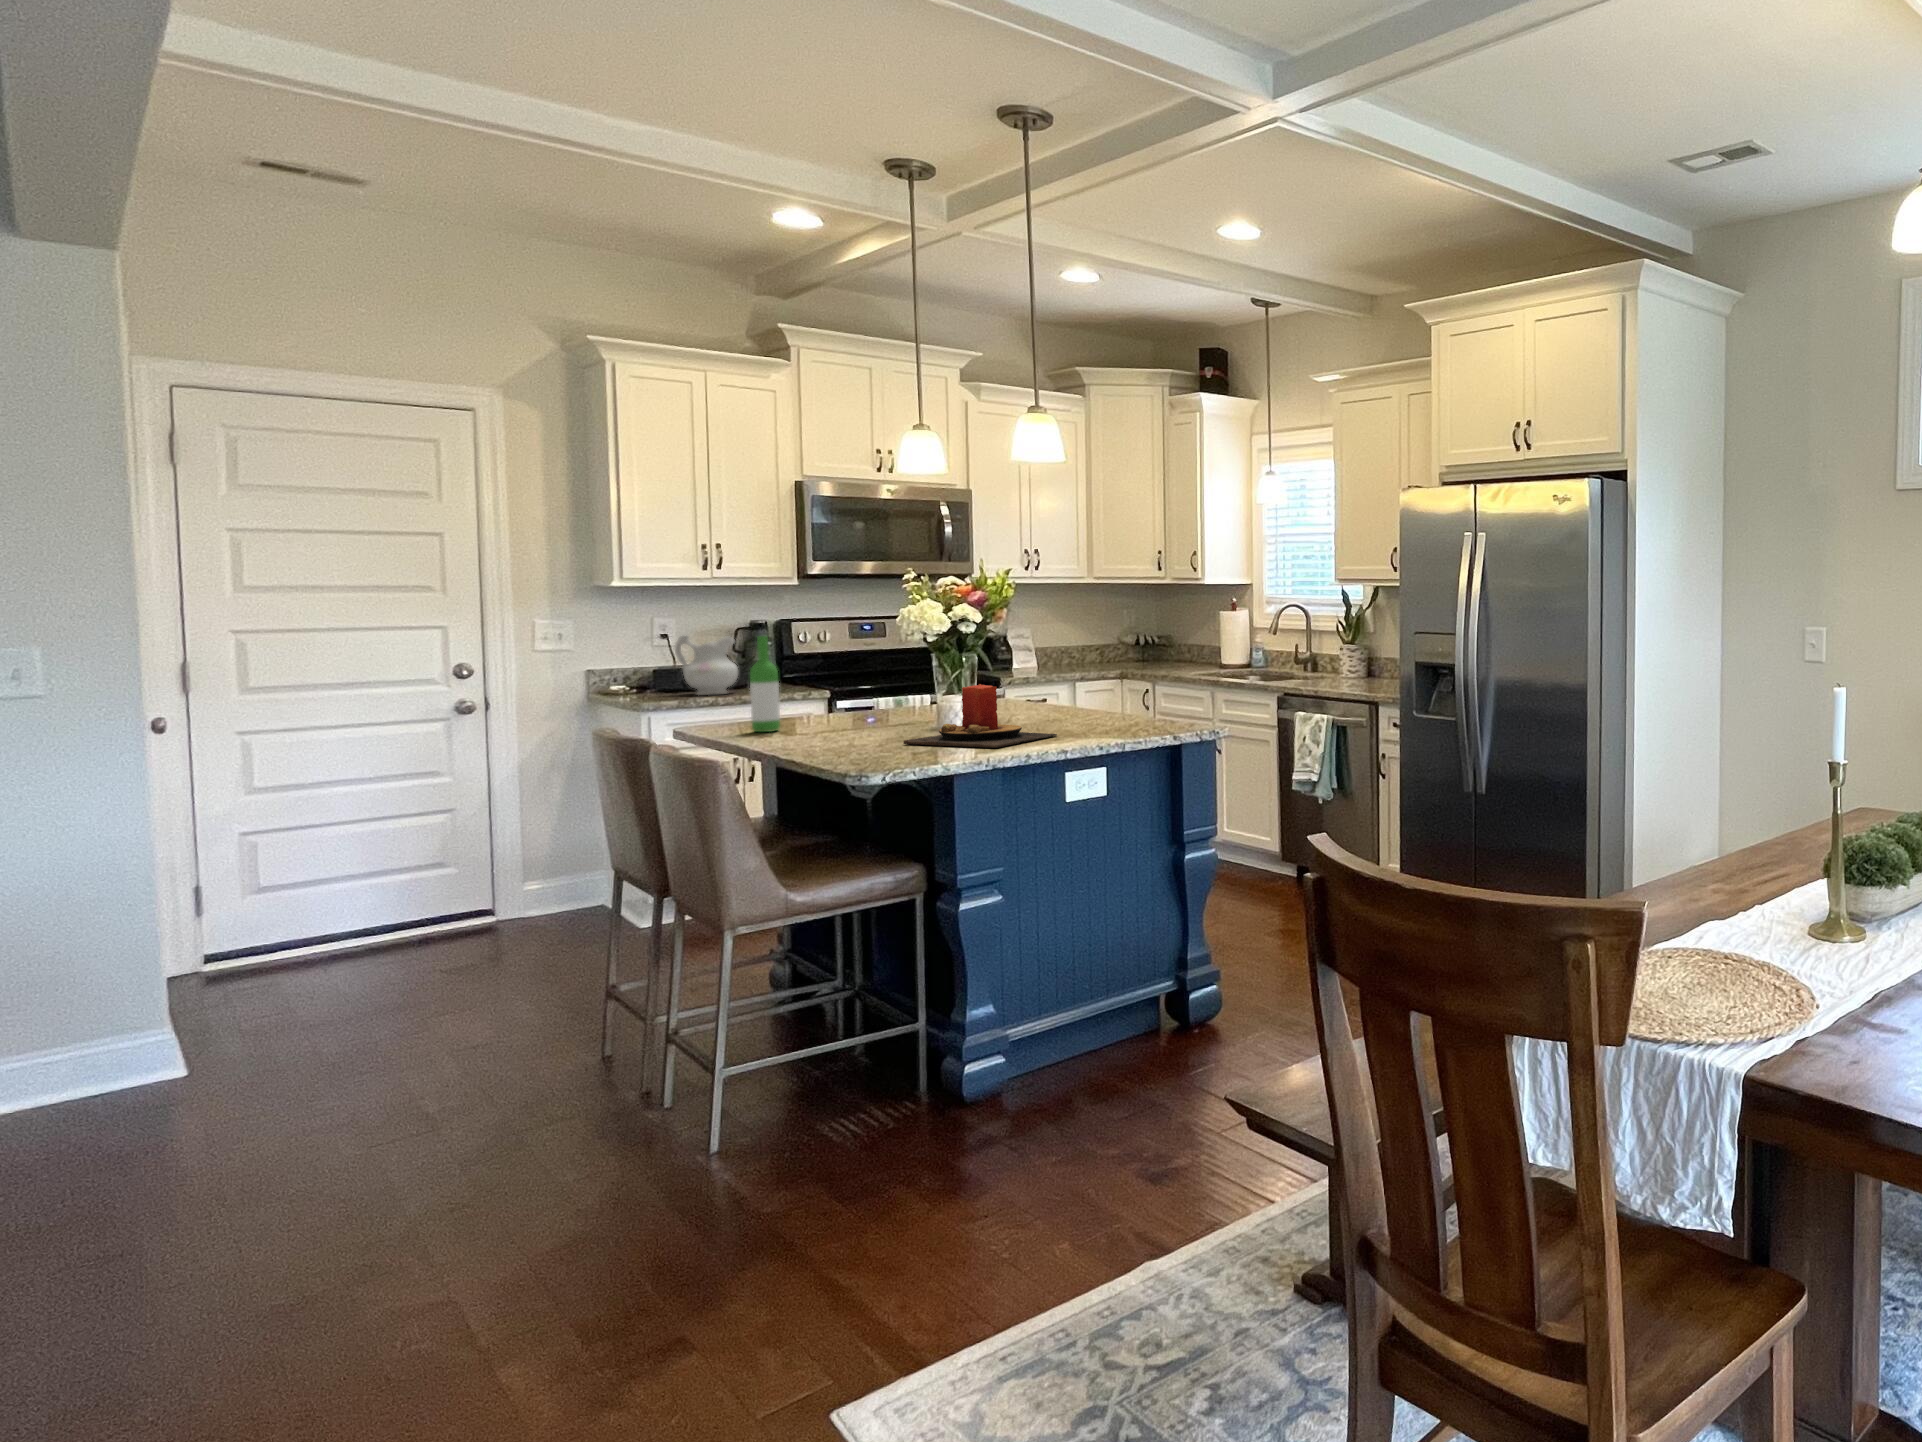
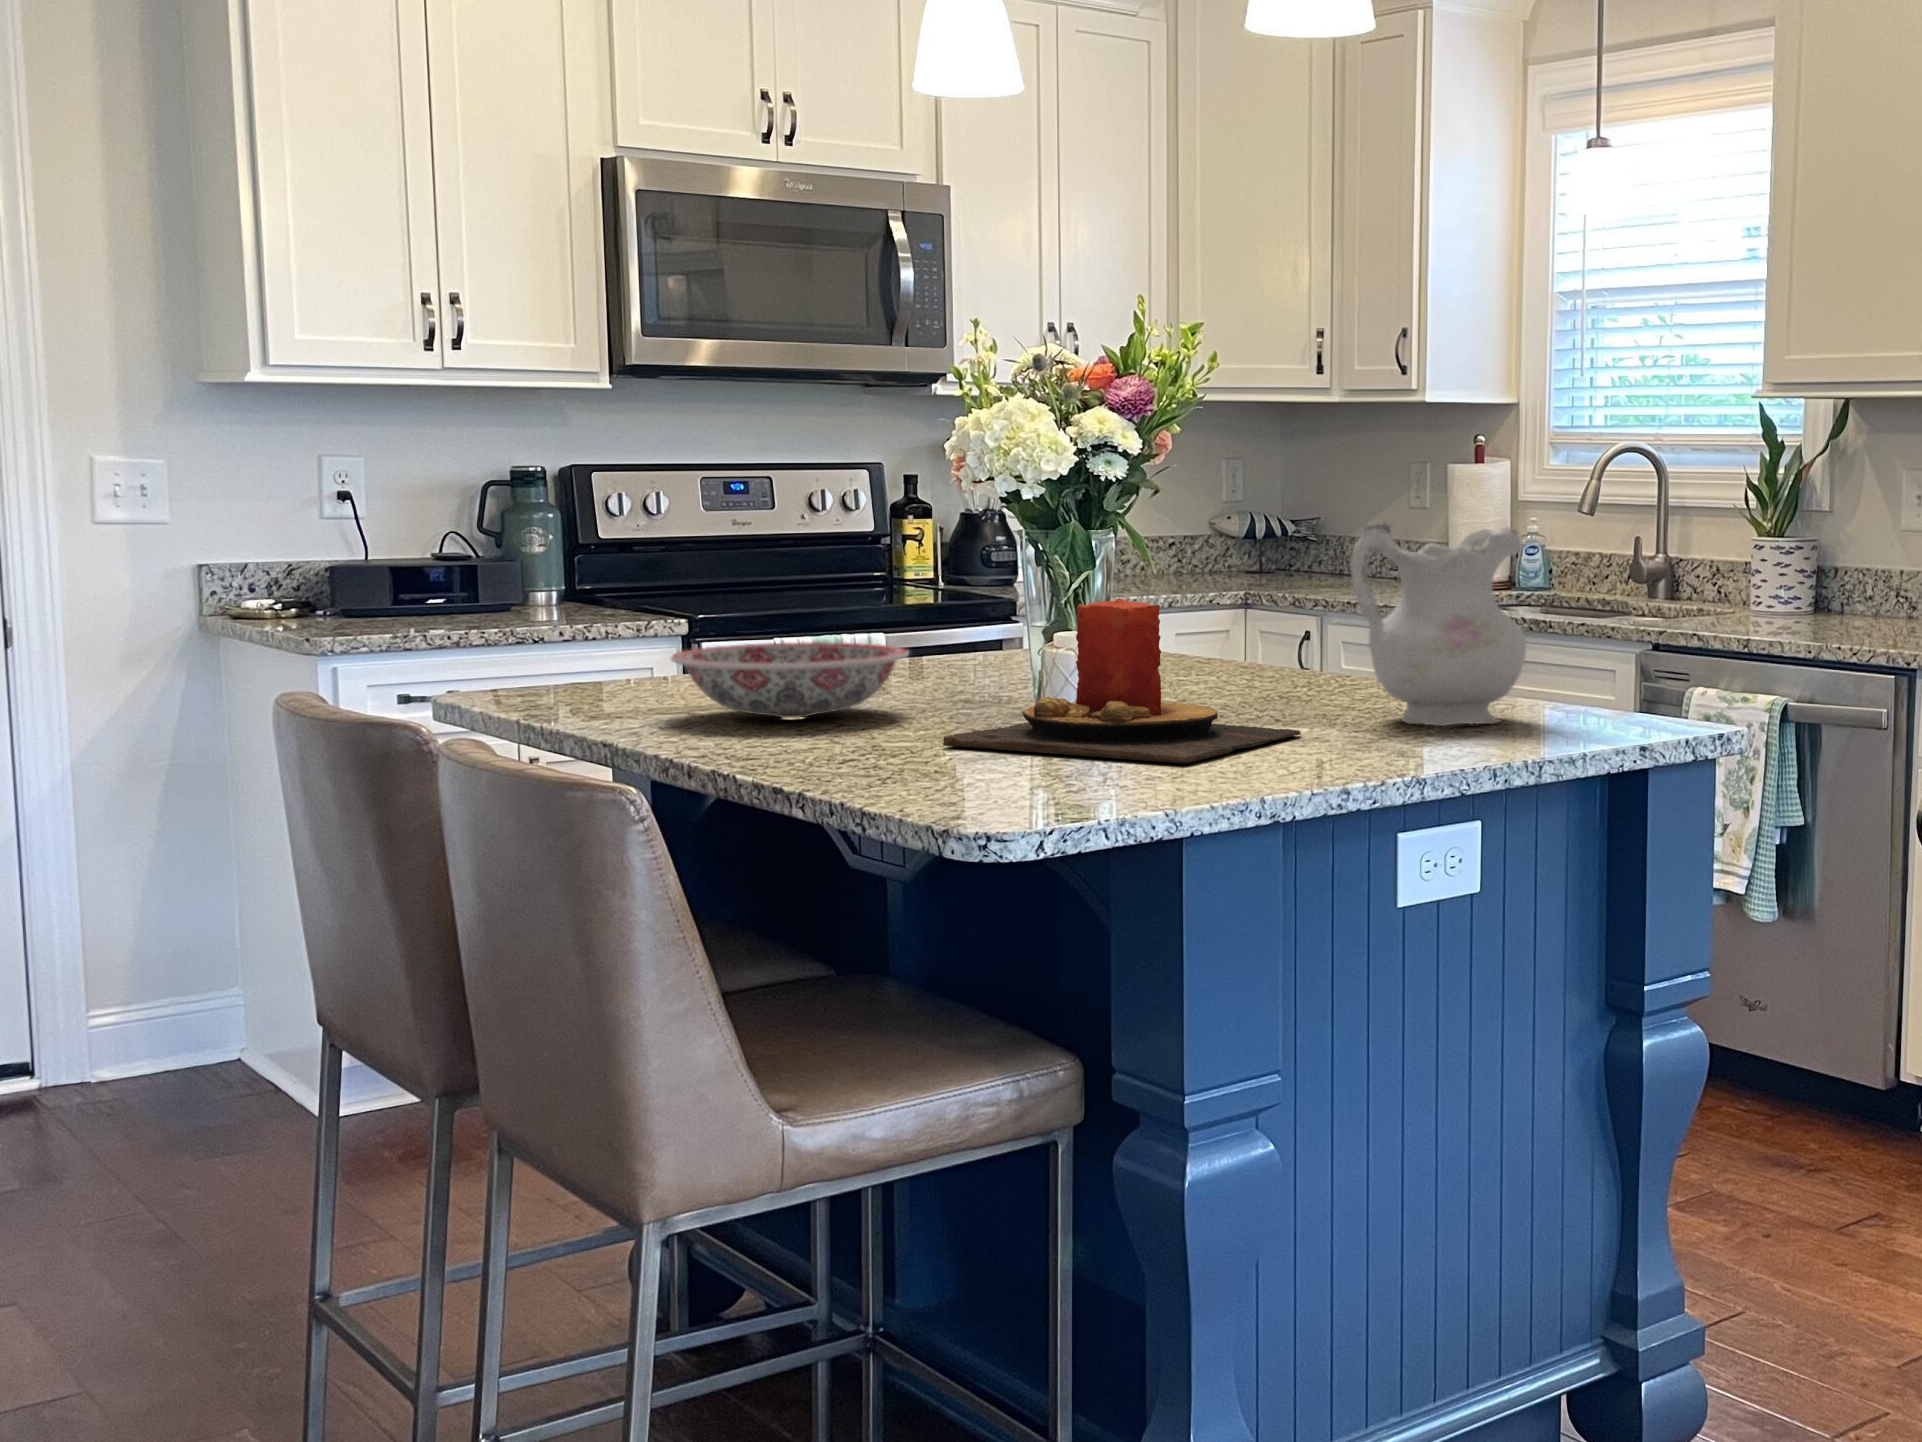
ceramic pitcher: present [675,636,738,695] -> present [1351,522,1526,726]
wine bottle: present [750,636,780,732] -> none [563,474,630,705]
ceramic bowl: none [794,703,901,735] -> present [671,642,909,718]

